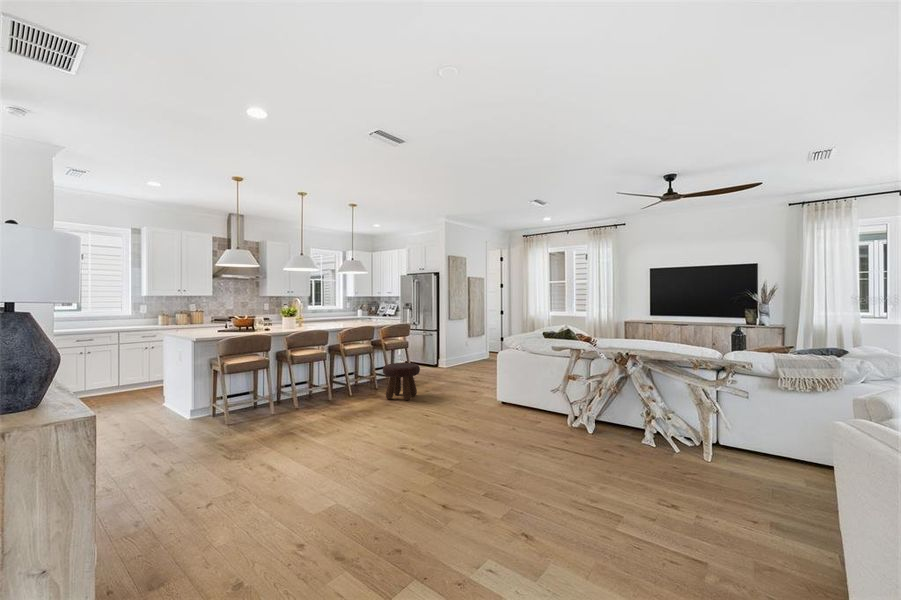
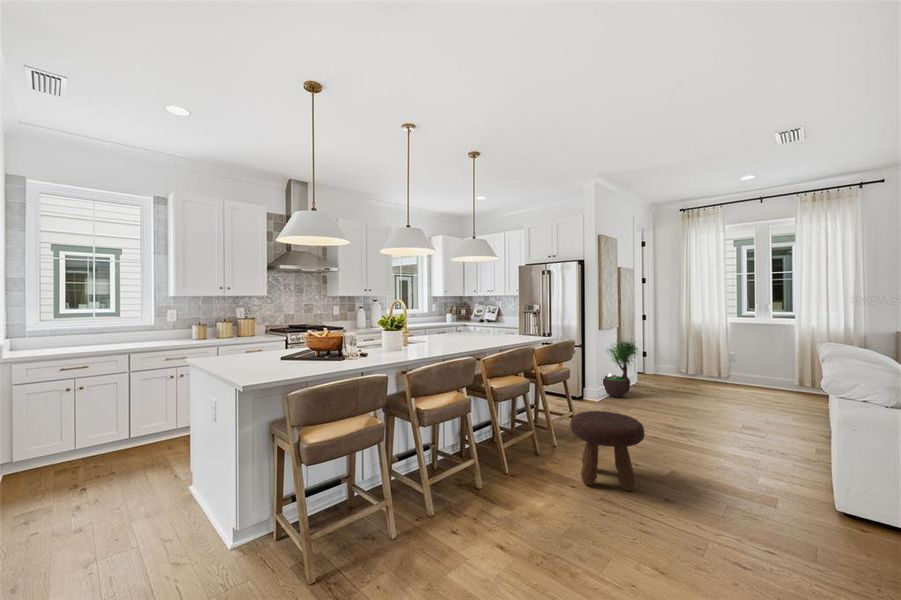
potted tree: none [453,324,476,366] -> present [603,340,638,397]

